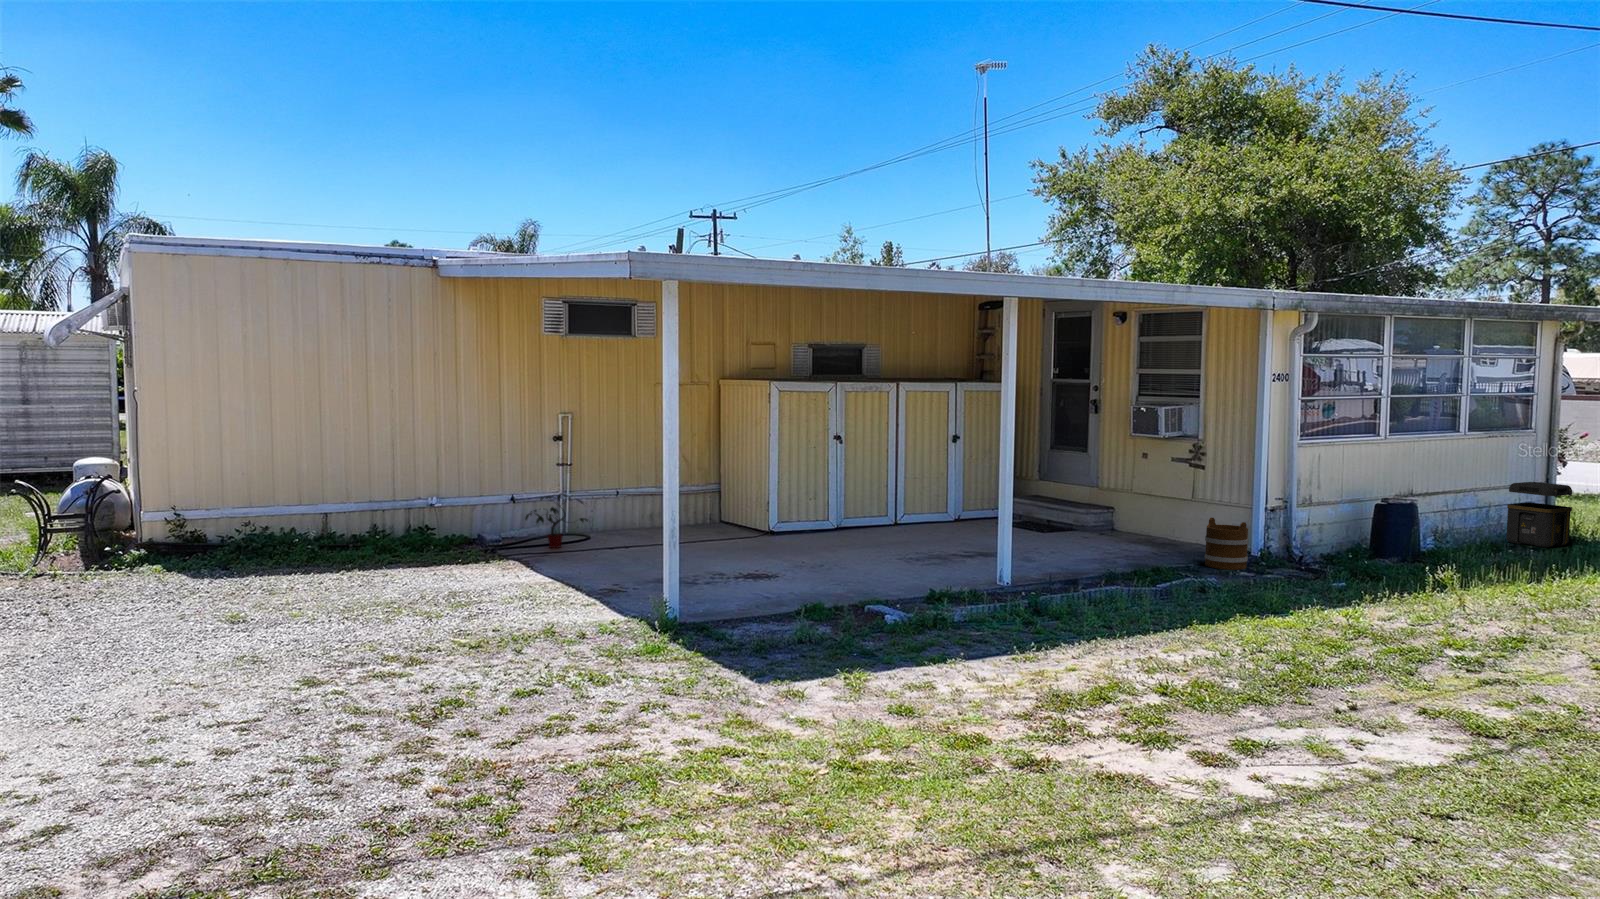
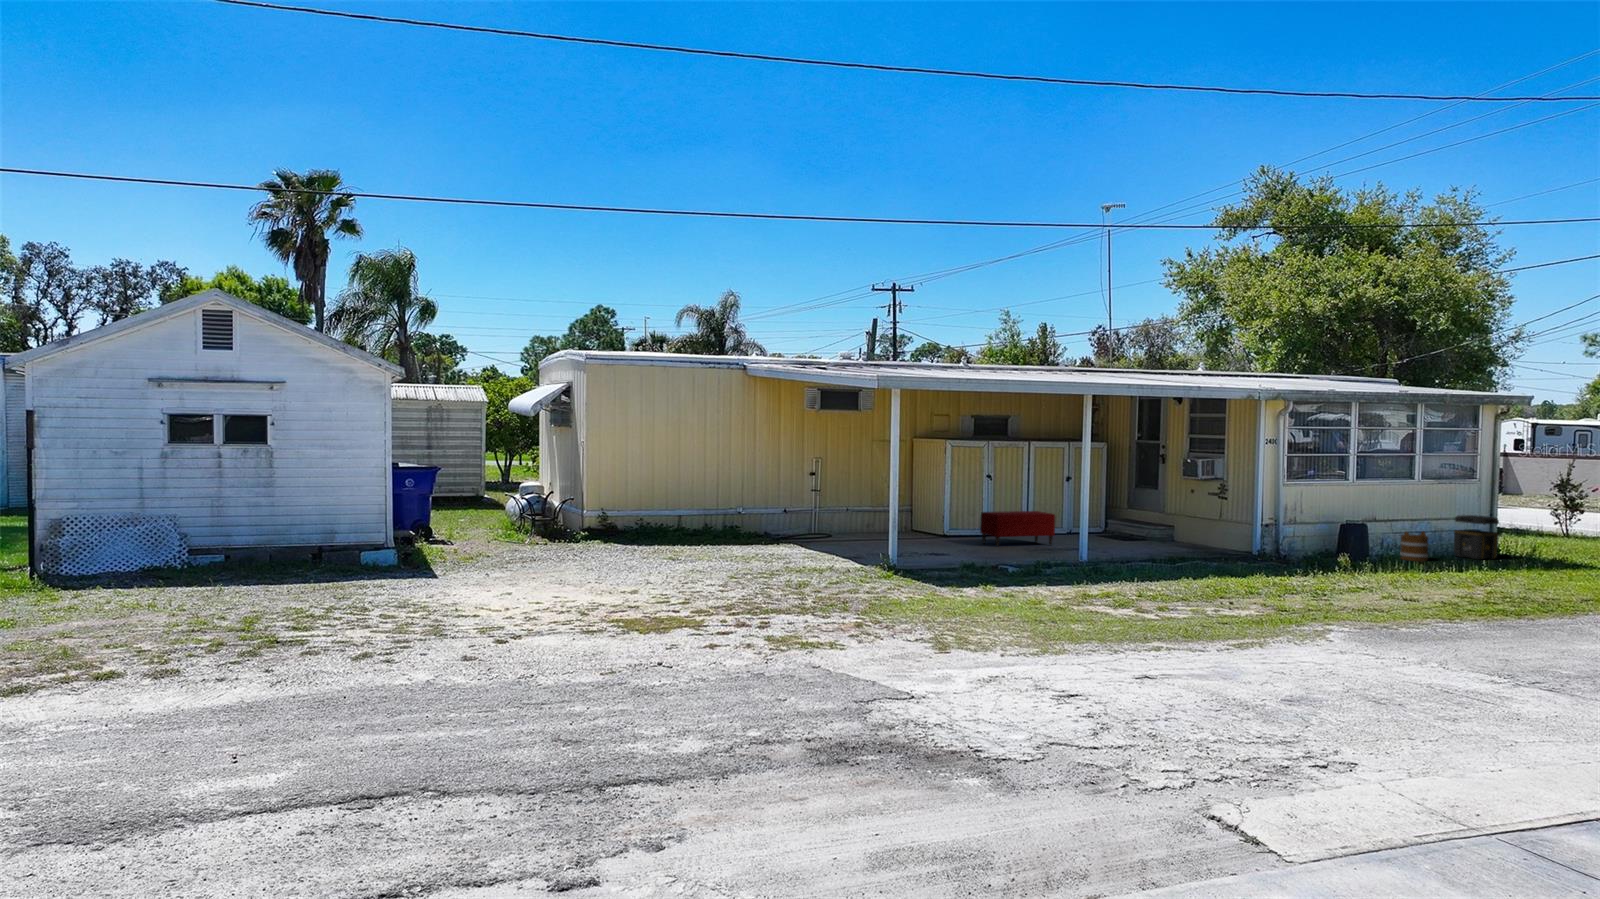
bench: none [827,490,943,551] -> present [980,511,1055,547]
potted plant: present [525,494,588,548] -> none [793,507,834,540]
bucket: present [1205,518,1248,570] -> present [1400,531,1429,561]

